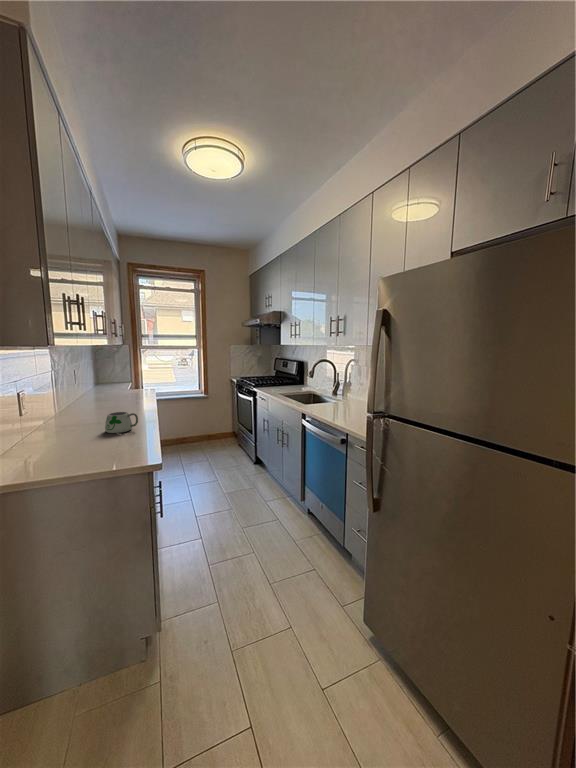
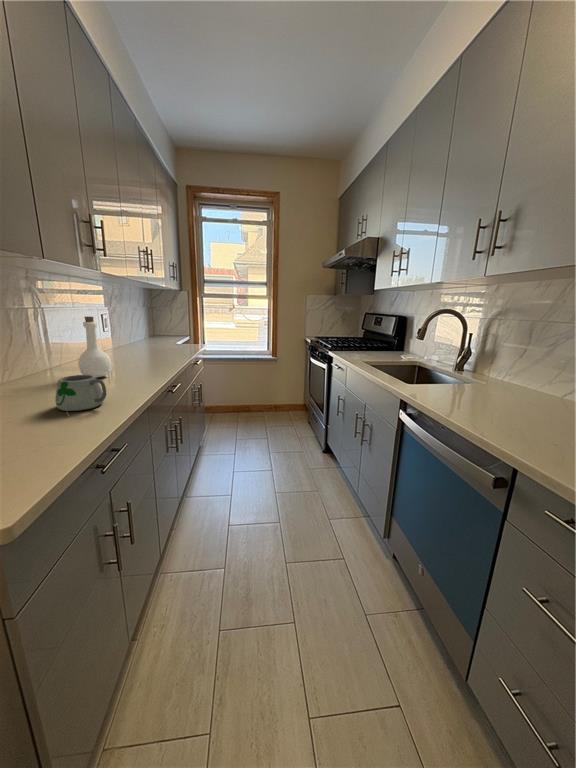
bottle: none [89,375,112,417] -> present [78,316,111,377]

